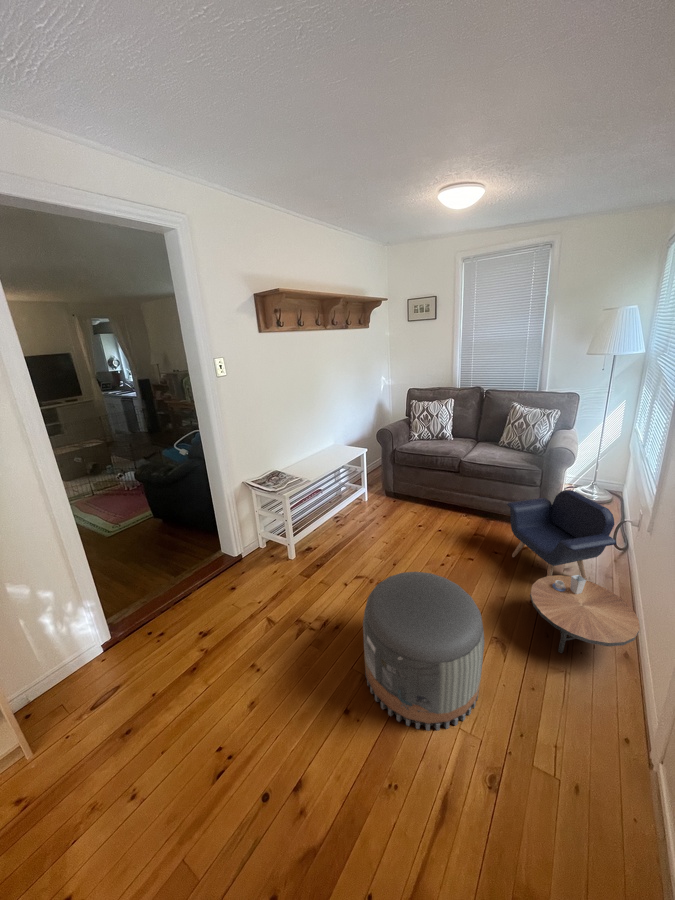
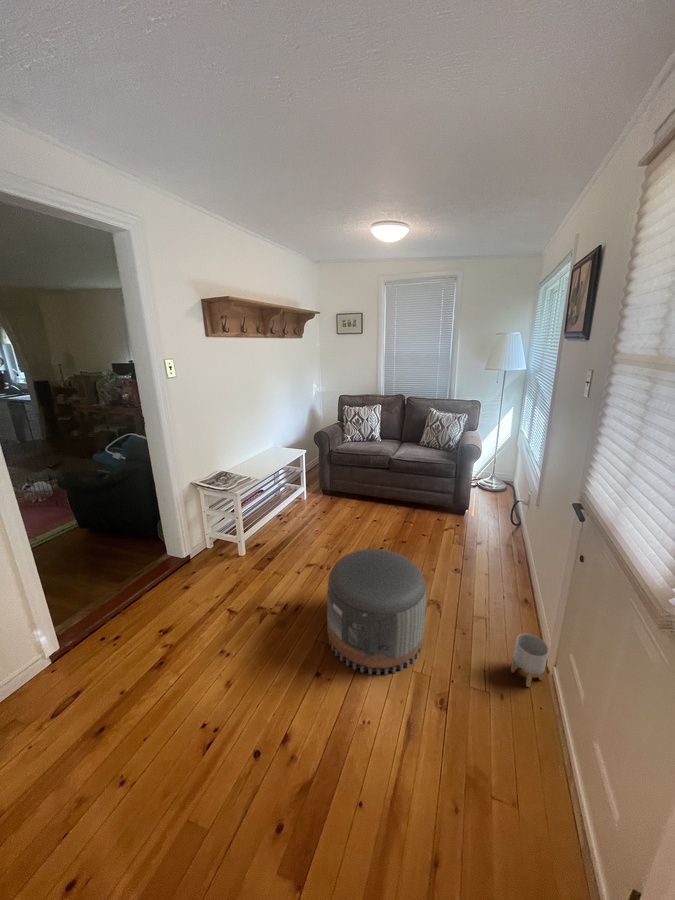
armchair: present [507,490,640,653] -> none [432,478,532,604]
planter: none [600,715,661,793] -> present [511,633,549,687]

